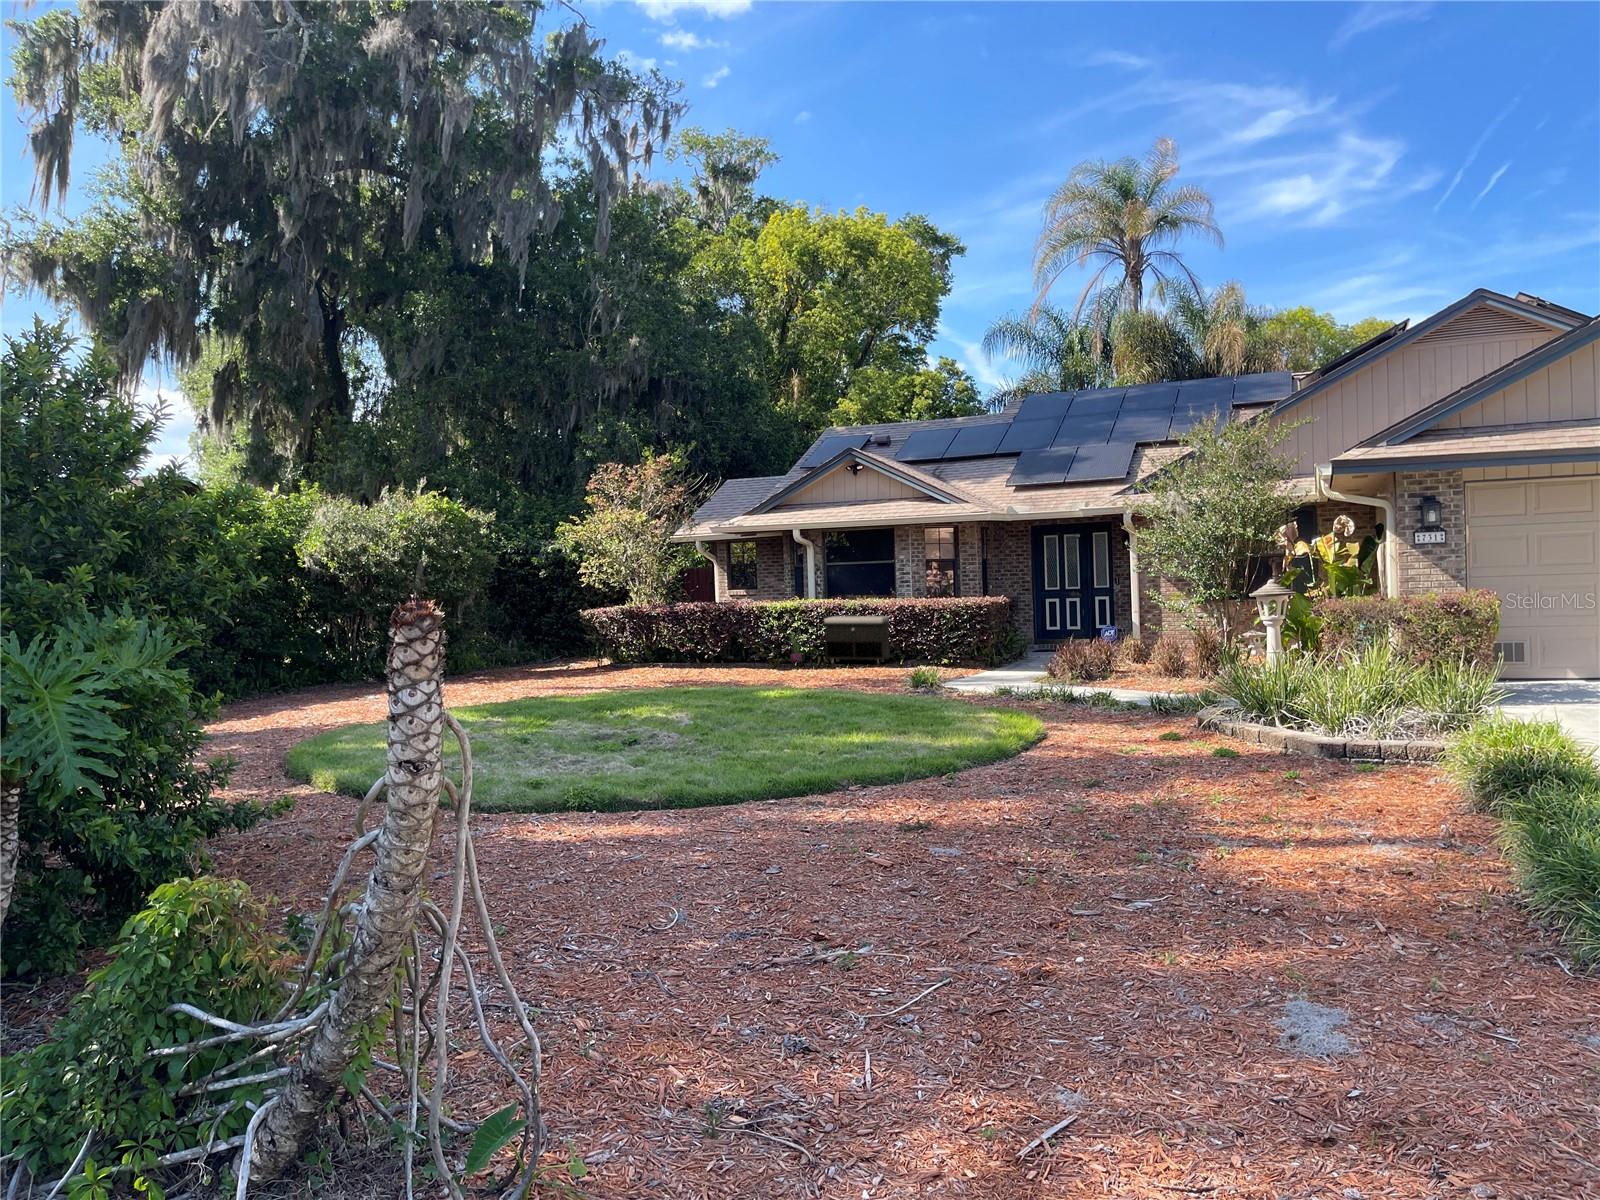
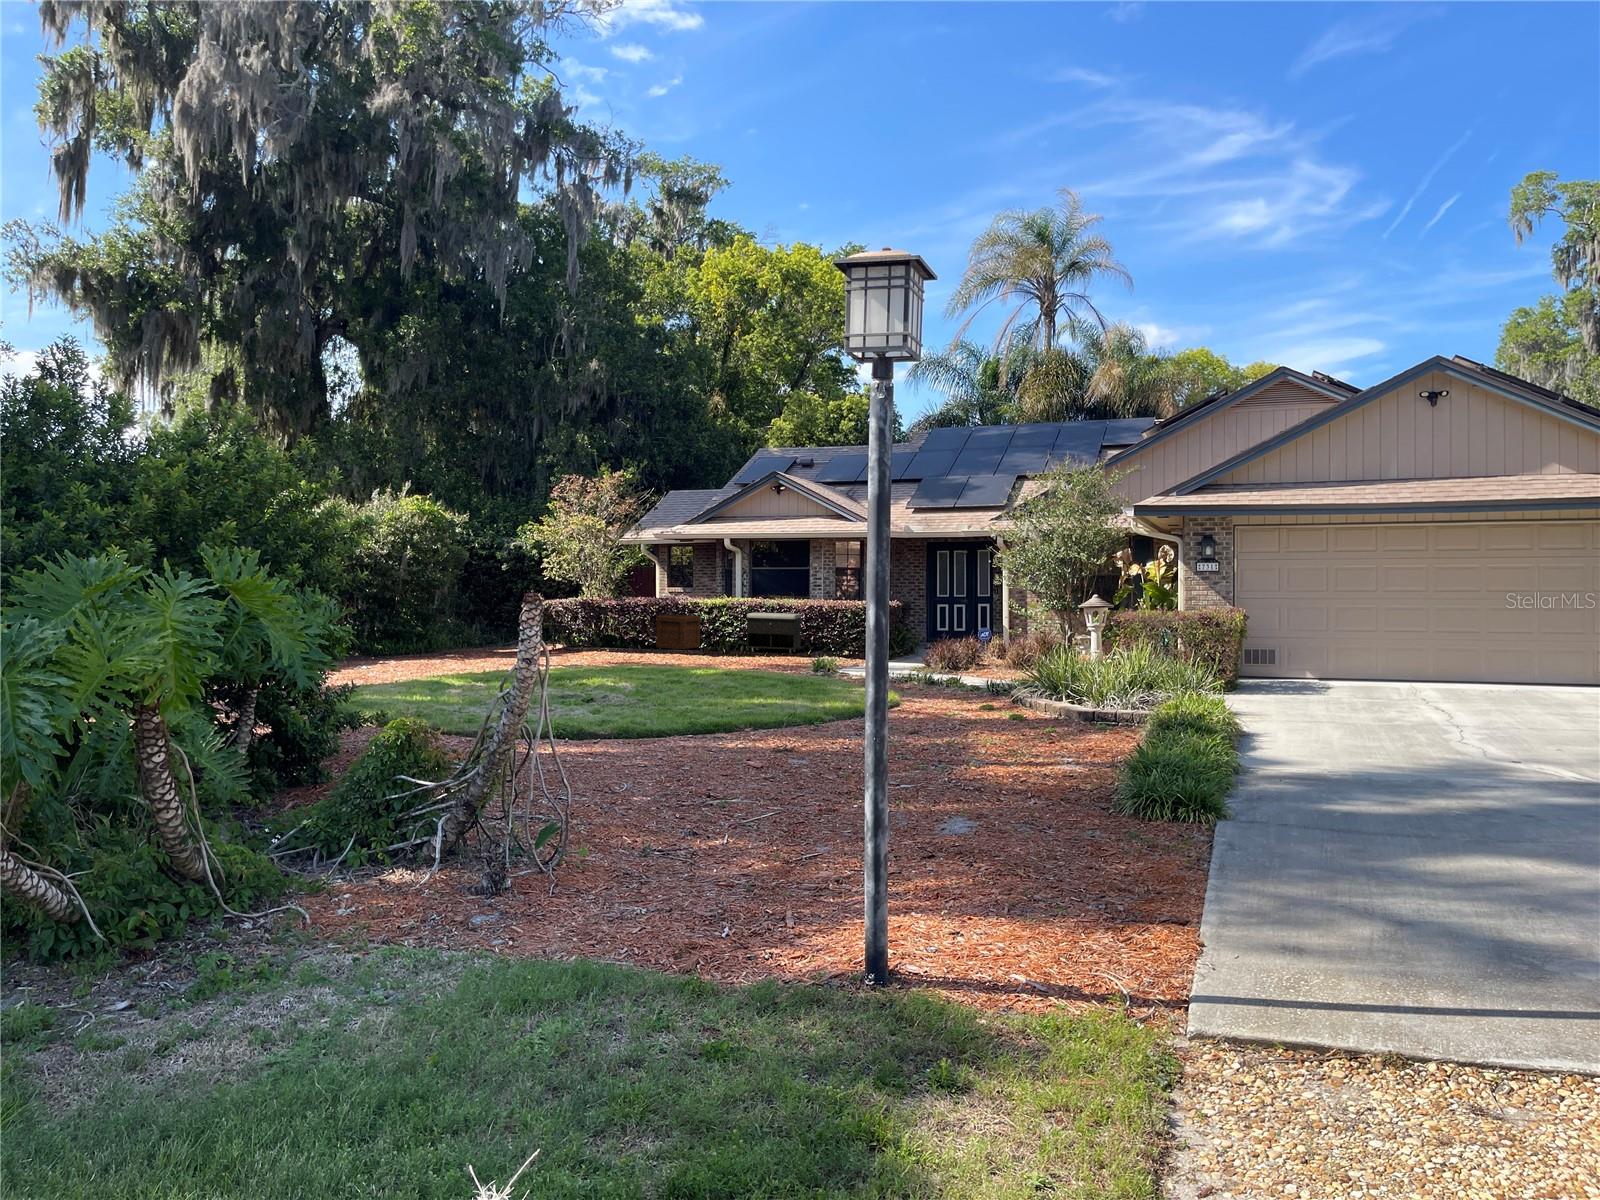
wooden crate: none [717,622,769,664] -> present [656,615,700,649]
decorative plant: present [790,633,802,663] -> none [707,623,738,650]

